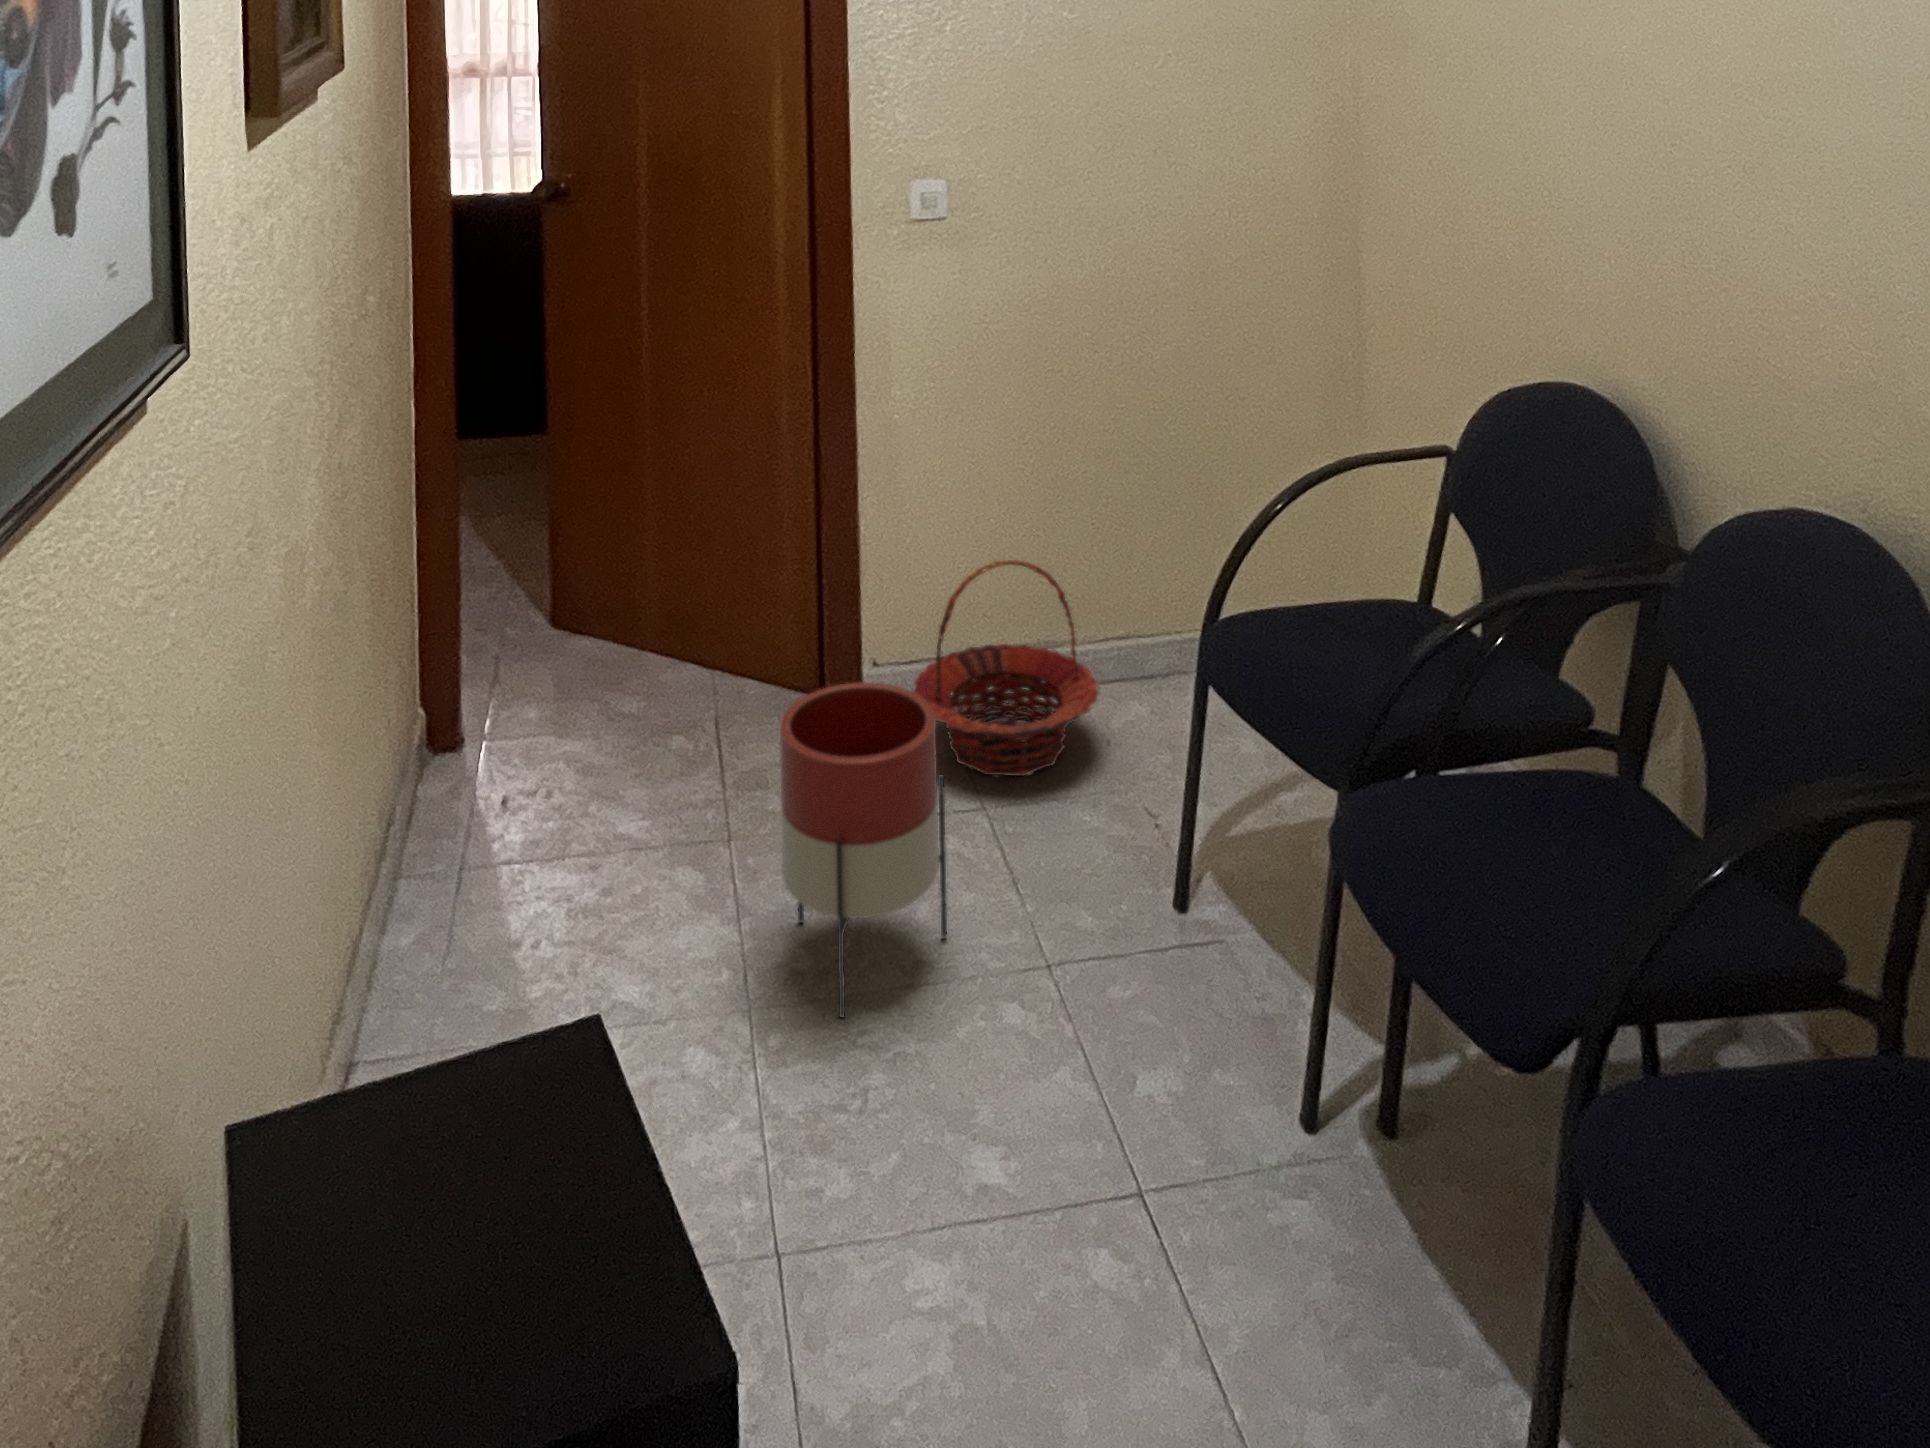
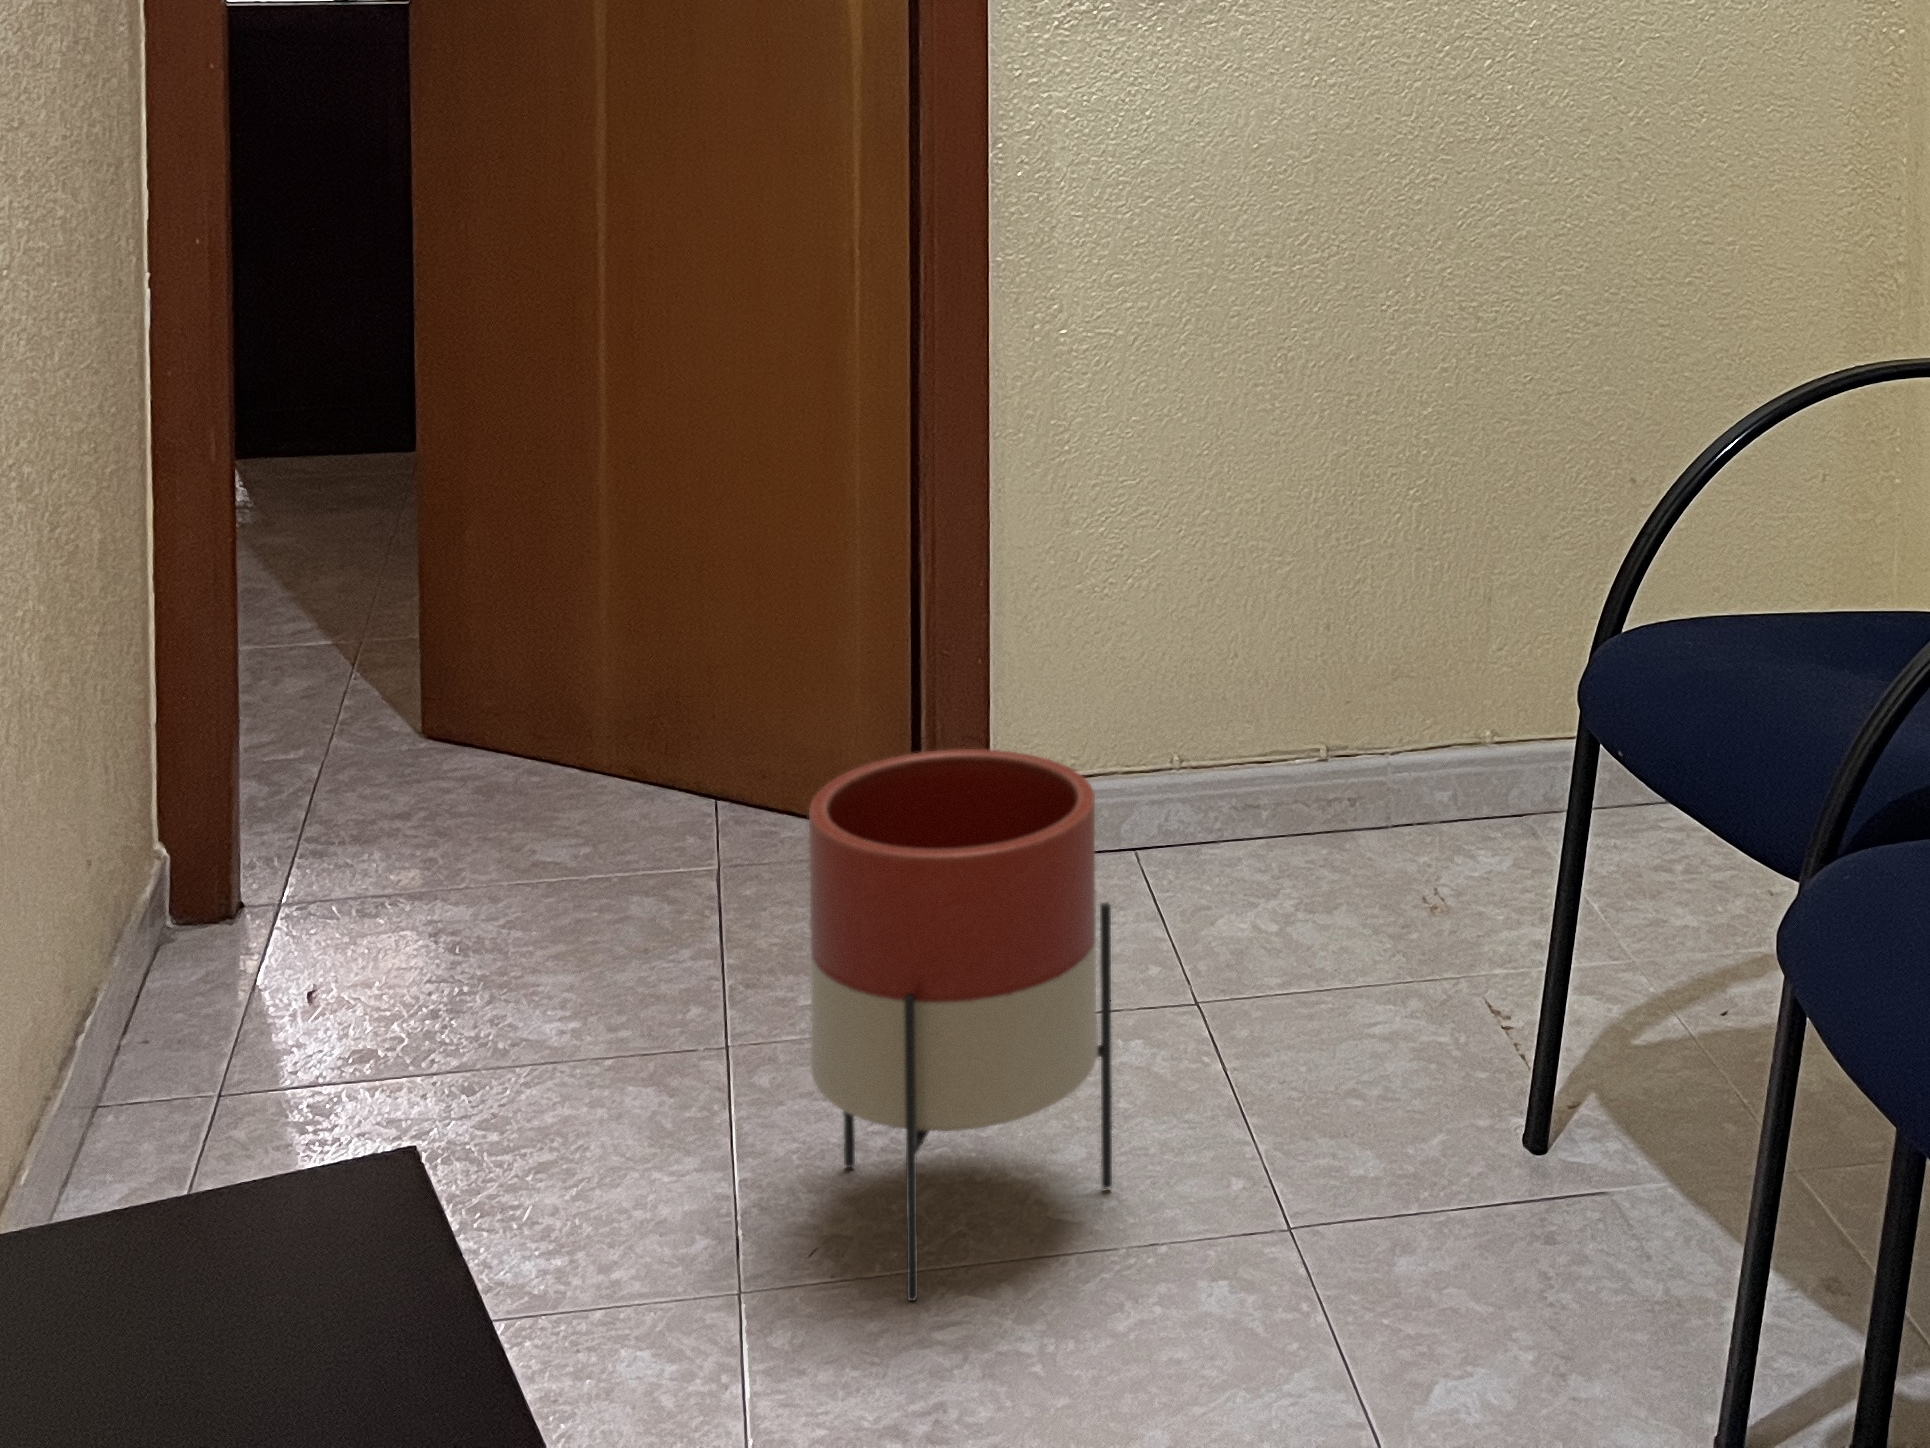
basket: present [913,560,1099,776] -> none [1076,588,1416,960]

